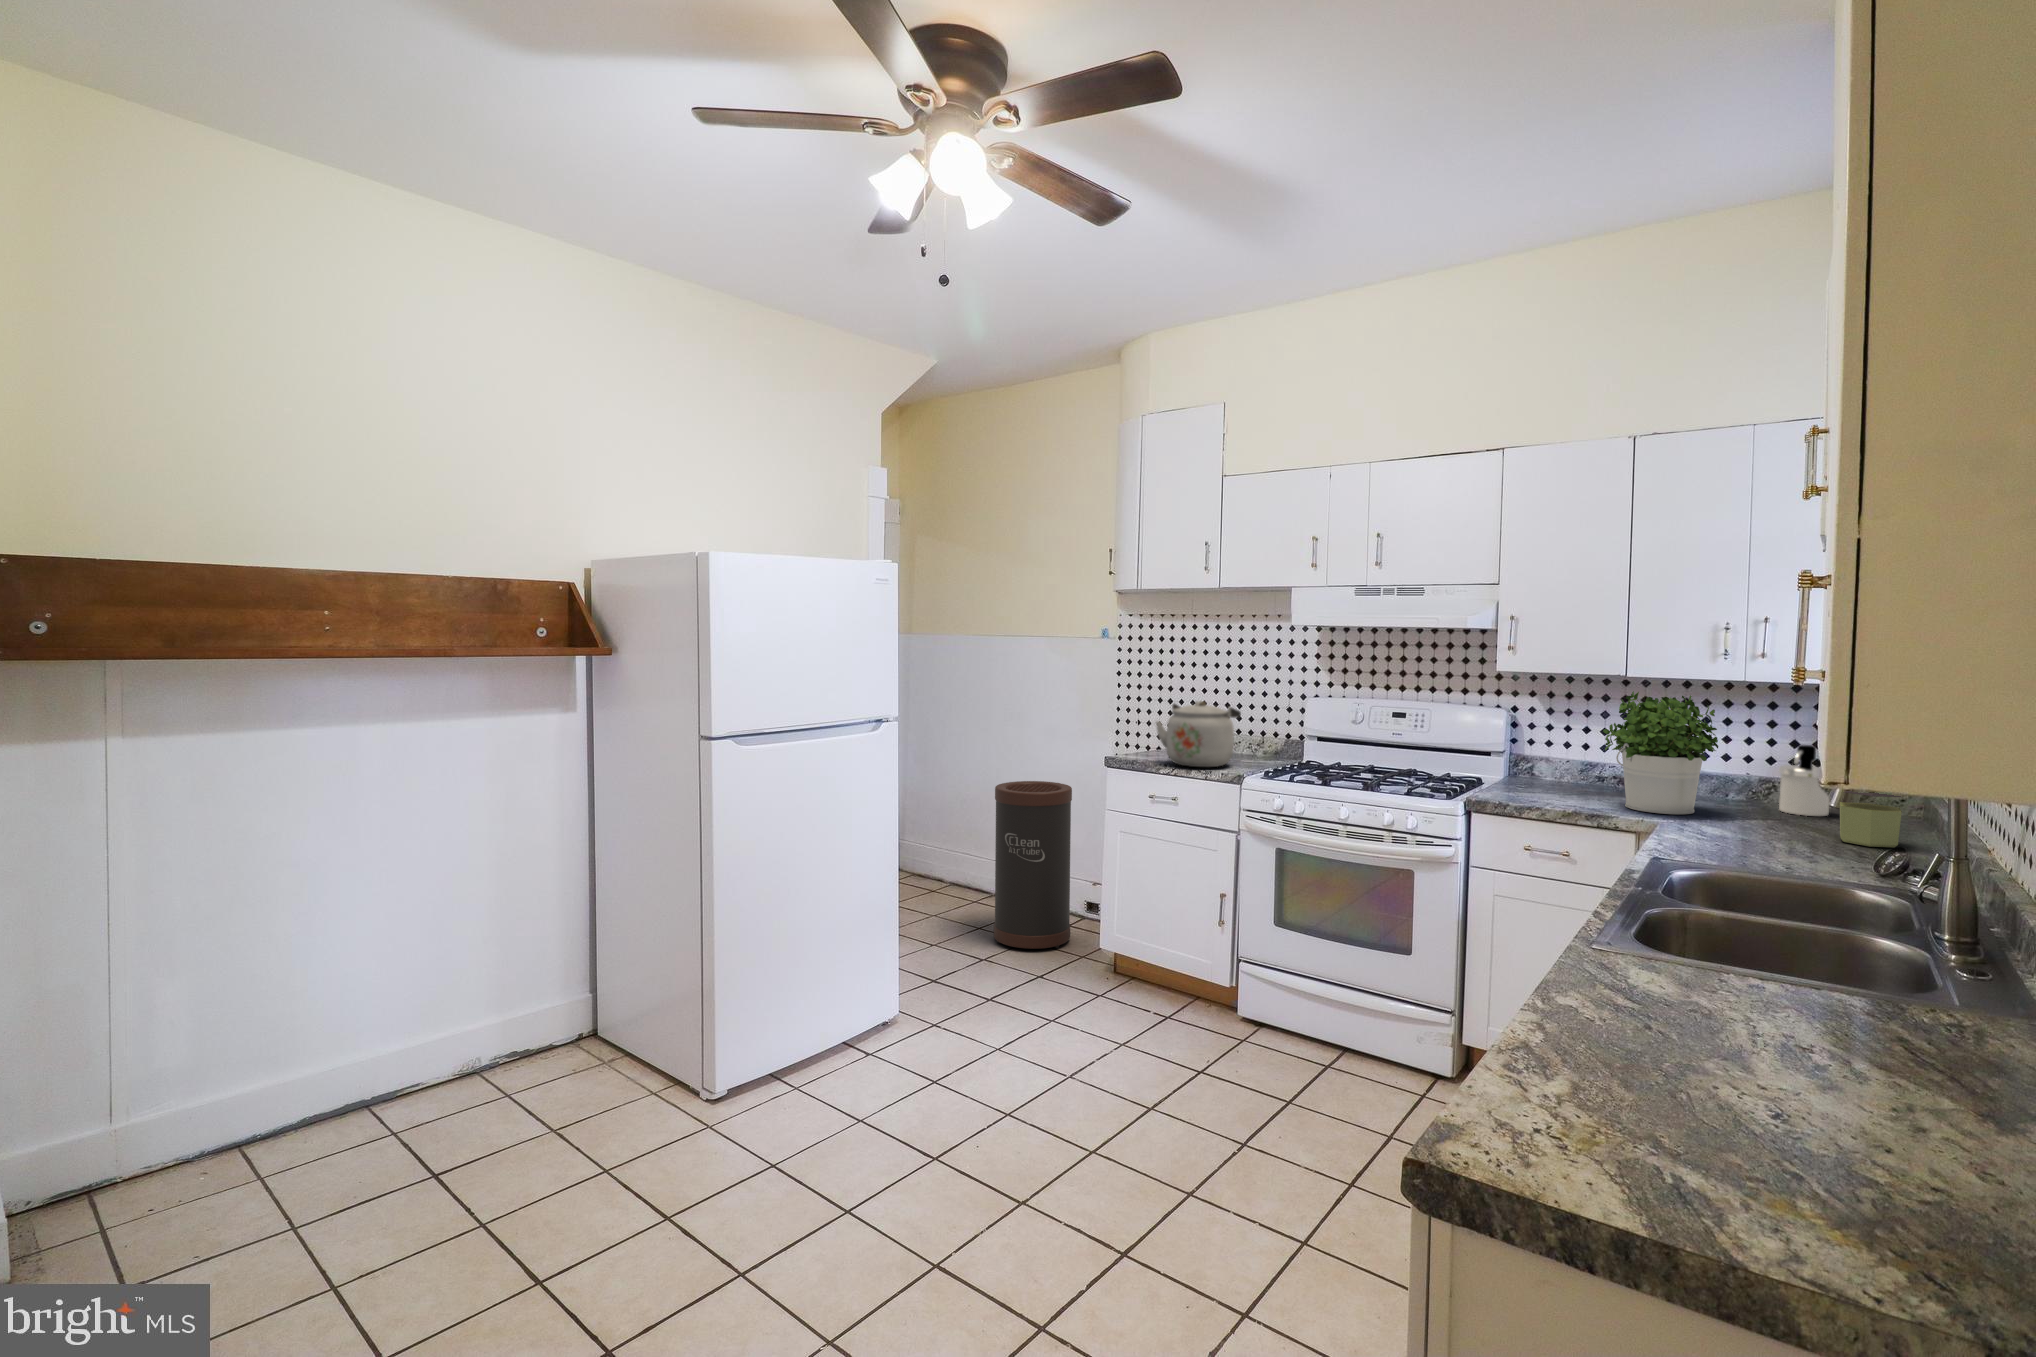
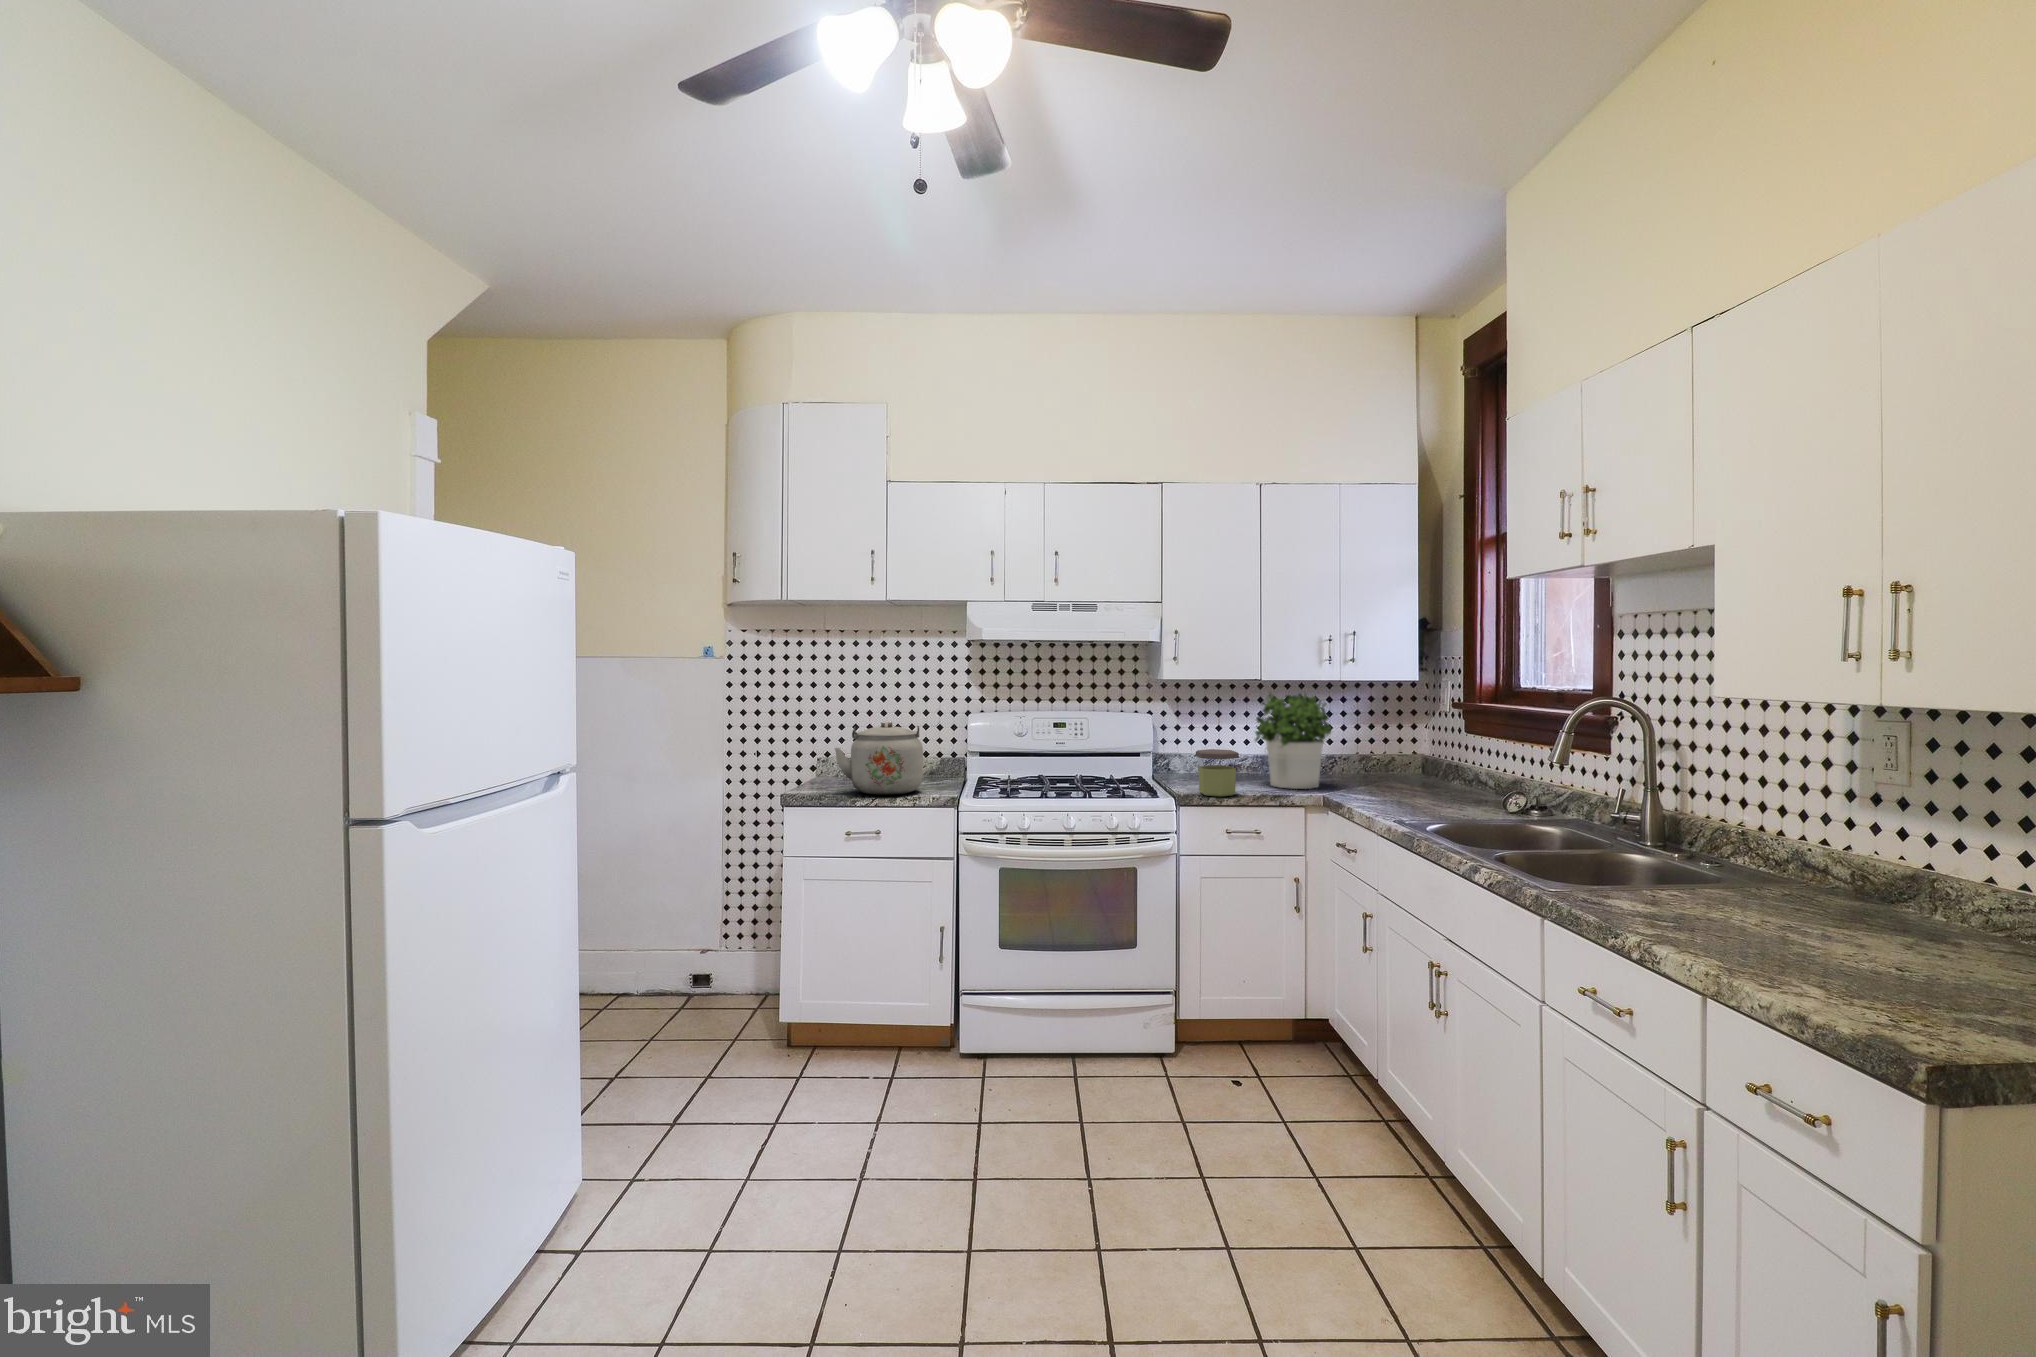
soap dispenser: present [1779,745,1829,816] -> none [1344,727,1378,779]
trash can: present [994,781,1072,949] -> none [595,835,699,1052]
jar: present [1840,791,1902,847] -> present [1196,749,1239,796]

